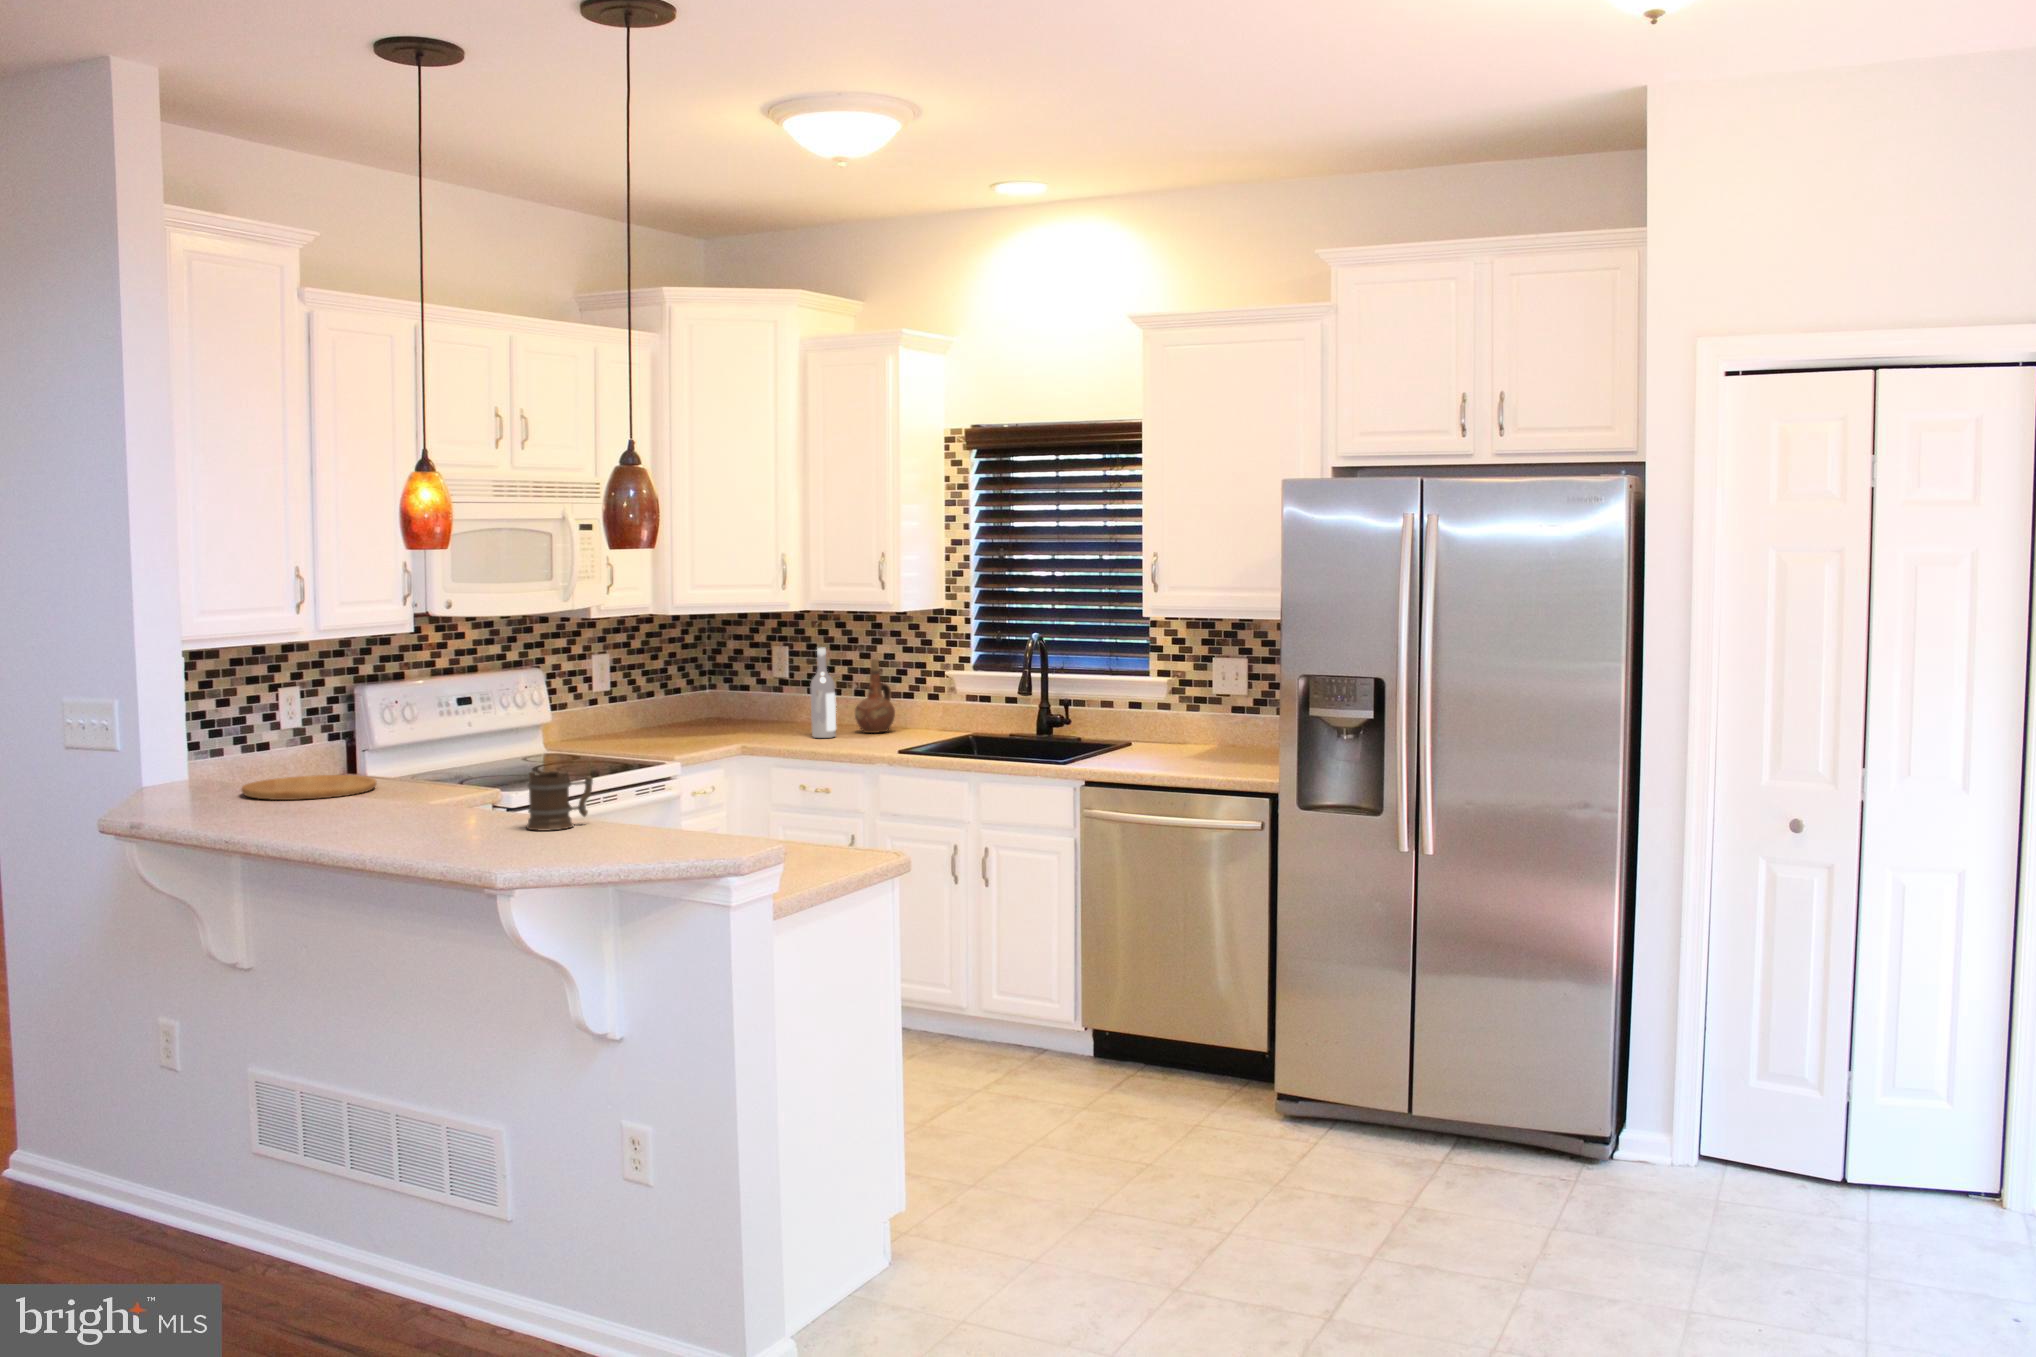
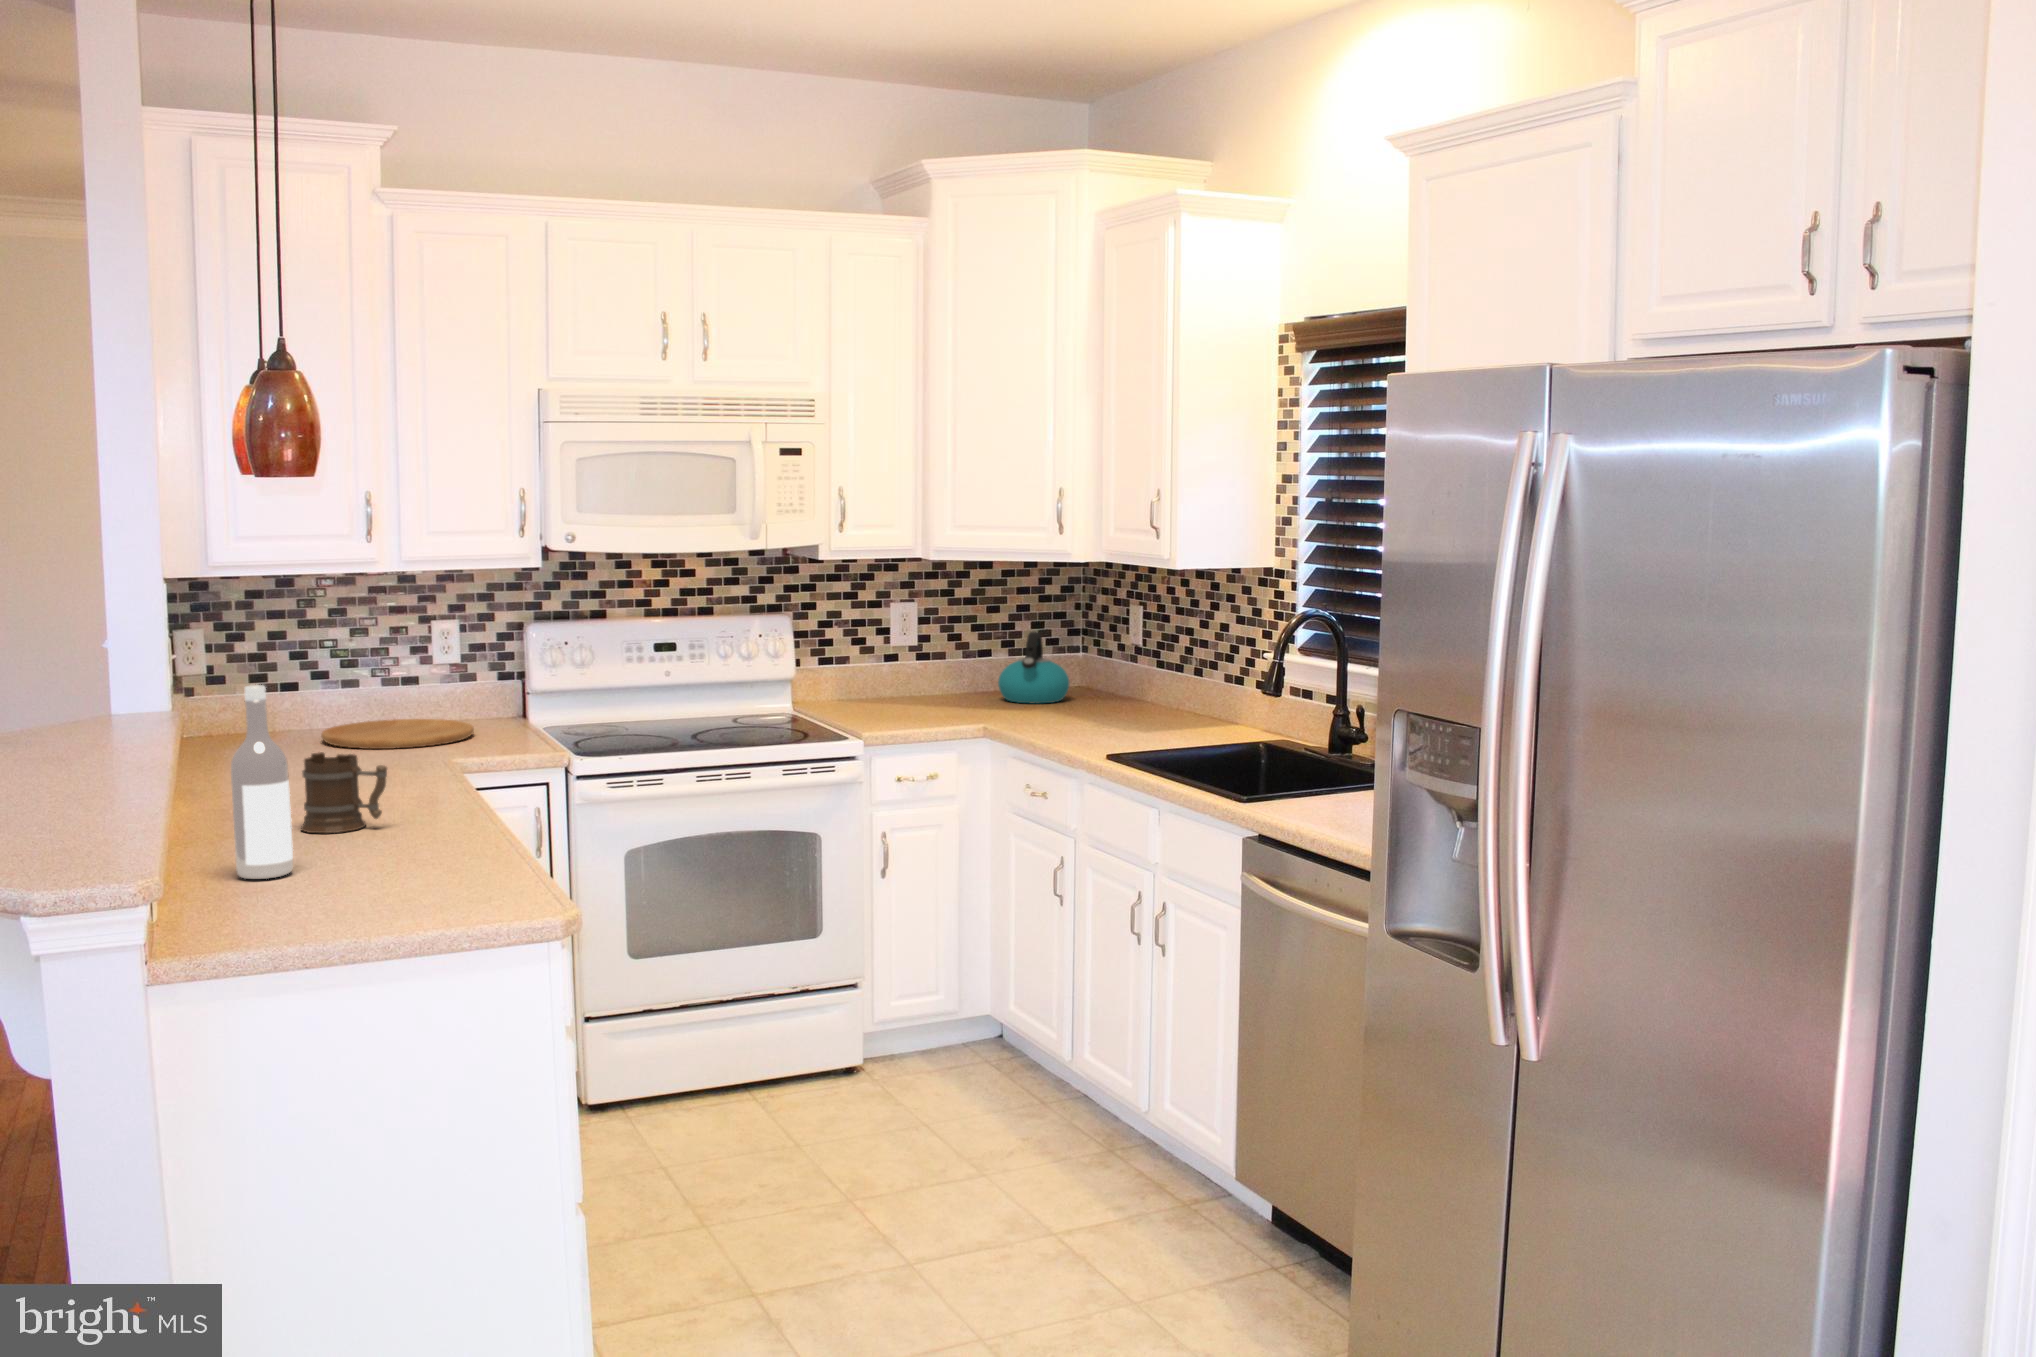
wine bottle: present [810,648,836,738] -> present [231,685,293,879]
ceramic pitcher: present [855,659,895,733] -> none [1154,629,1209,726]
kettle: none [678,672,739,731] -> present [998,632,1069,703]

